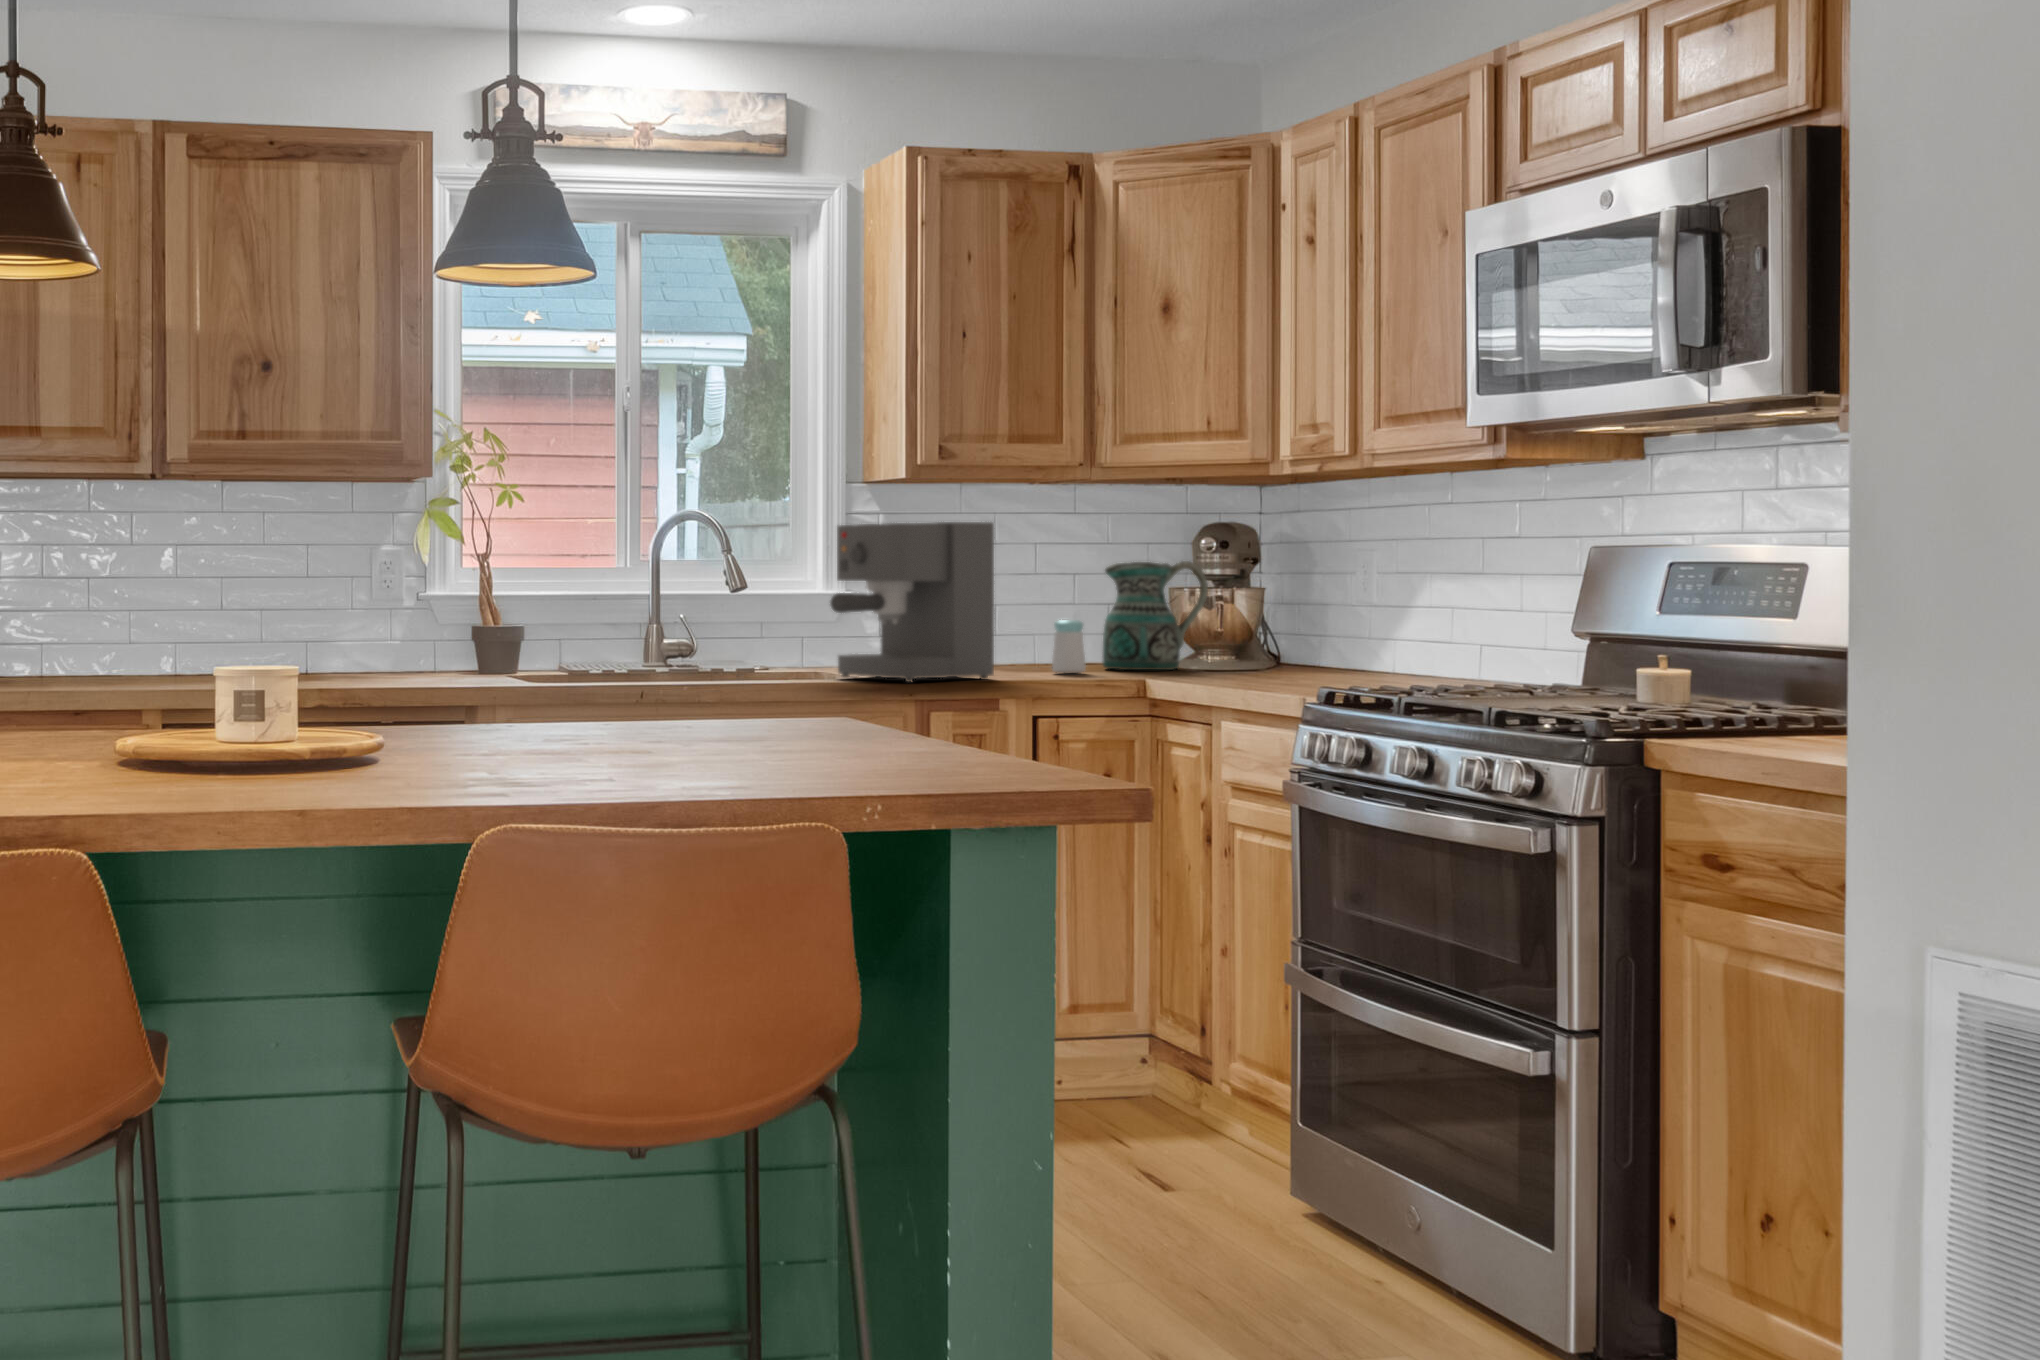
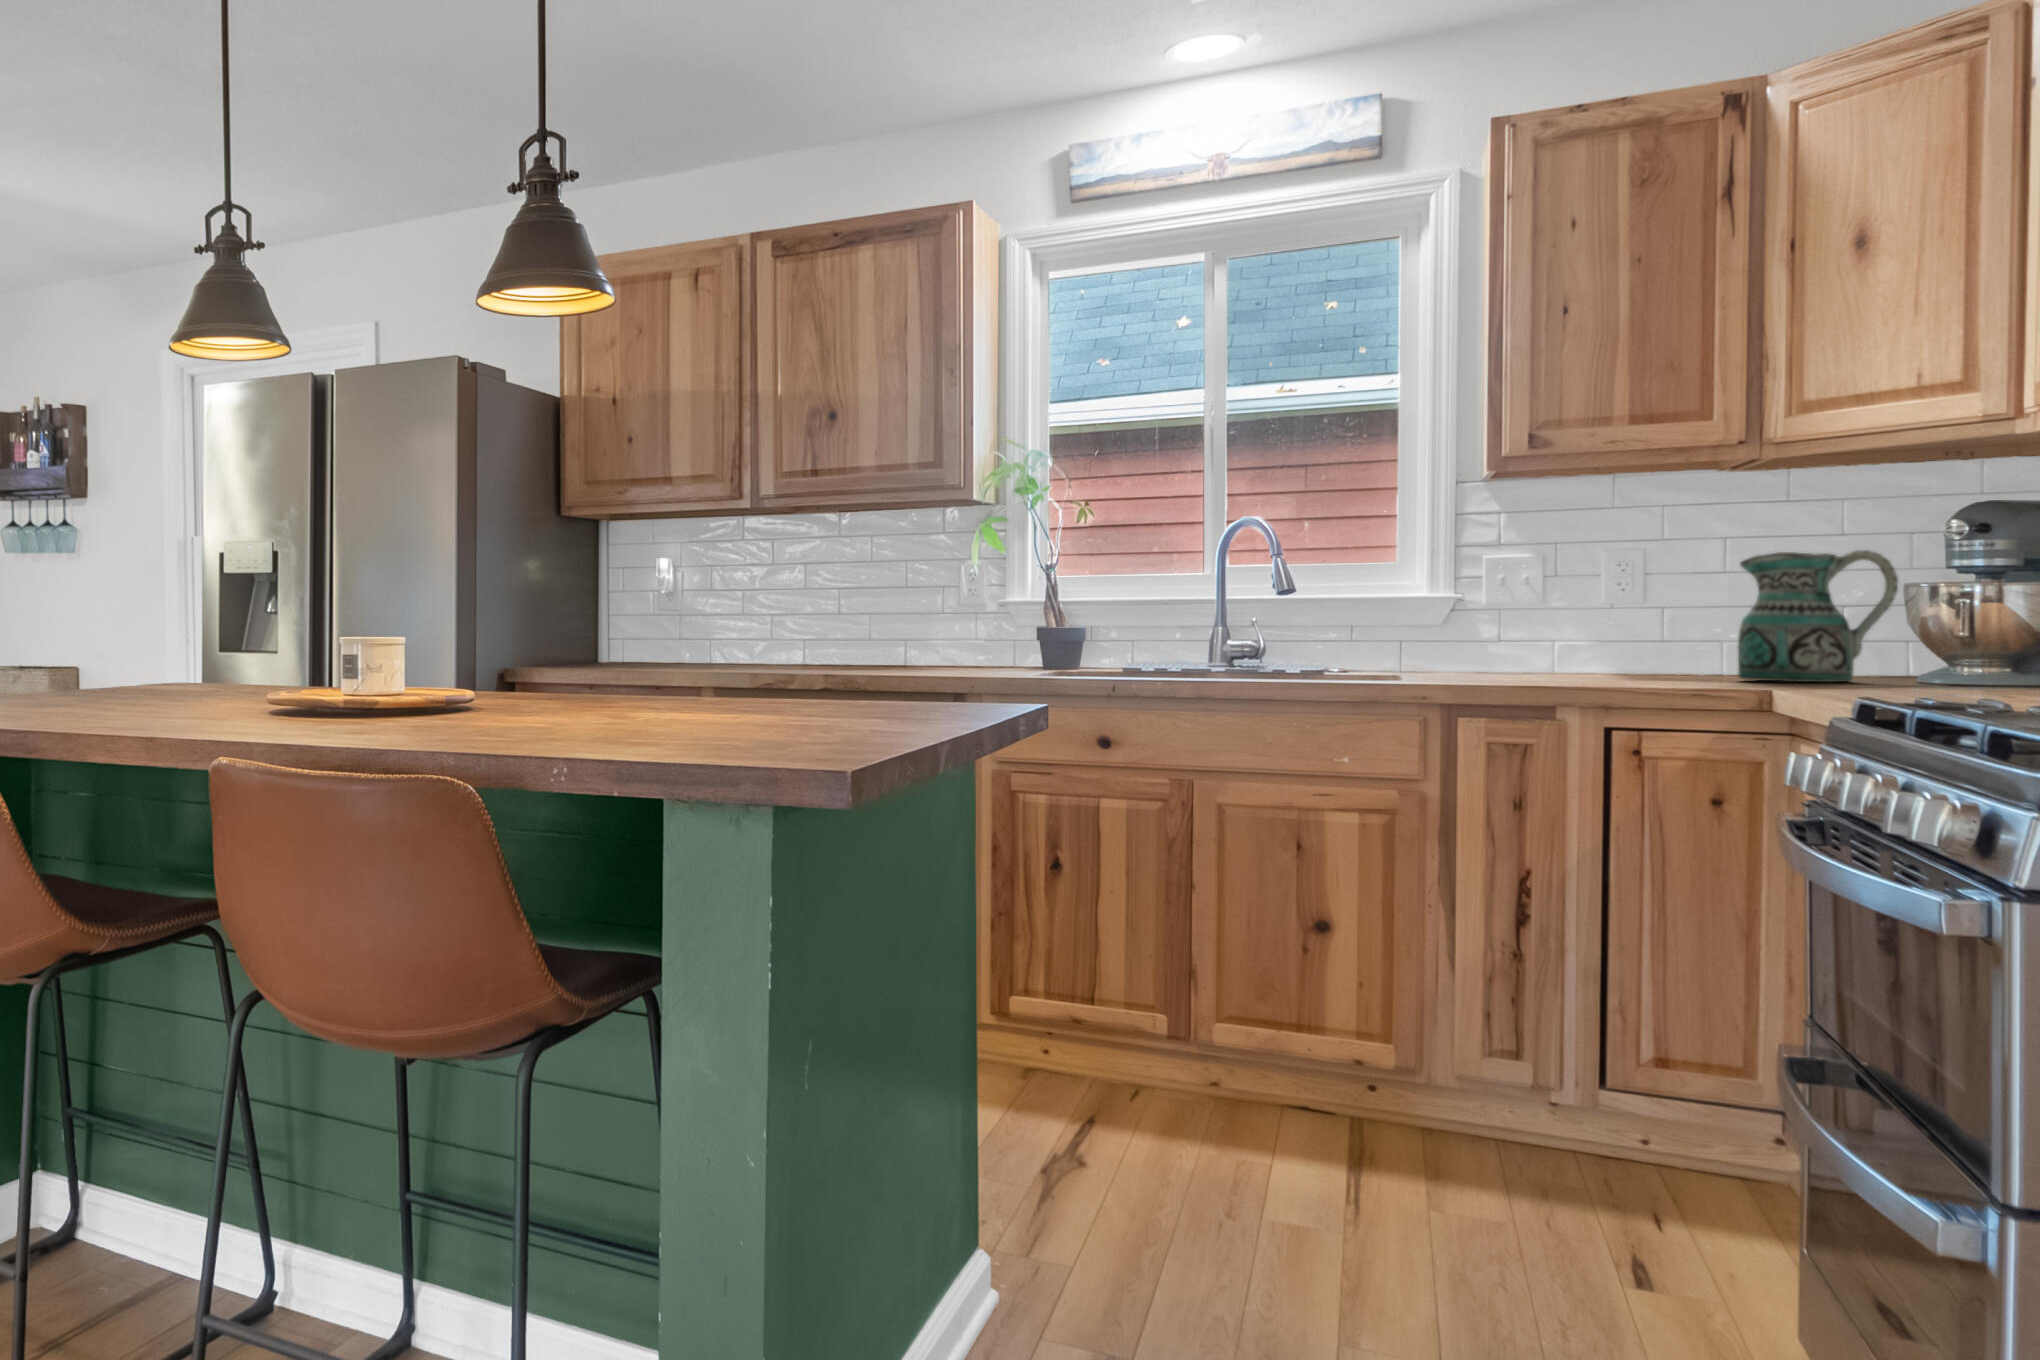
coffee maker: present [830,522,994,682] -> none [1312,511,1532,684]
salt shaker: present [1052,620,1086,673] -> none [1639,621,1689,682]

